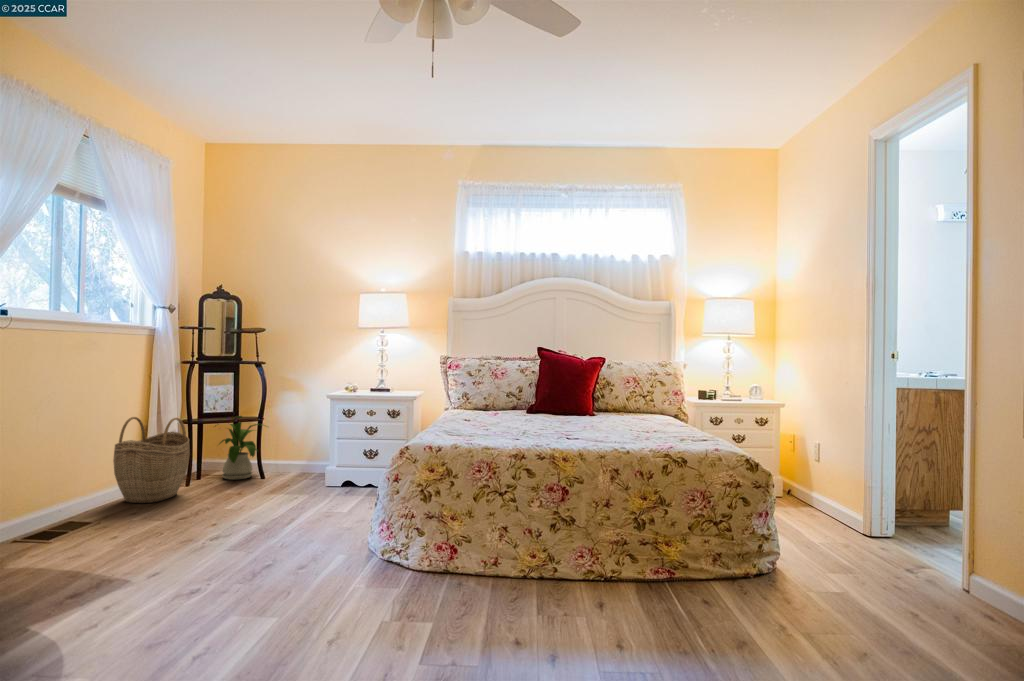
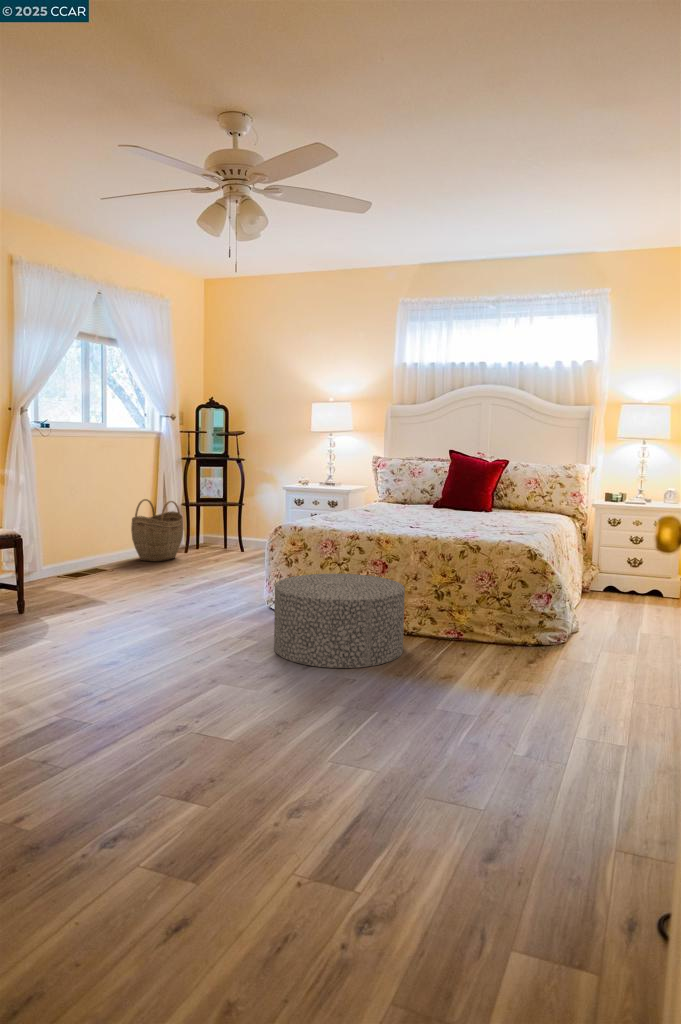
house plant: present [219,416,259,480] -> none [207,502,246,551]
ottoman: none [458,507,646,665] -> present [274,574,405,668]

